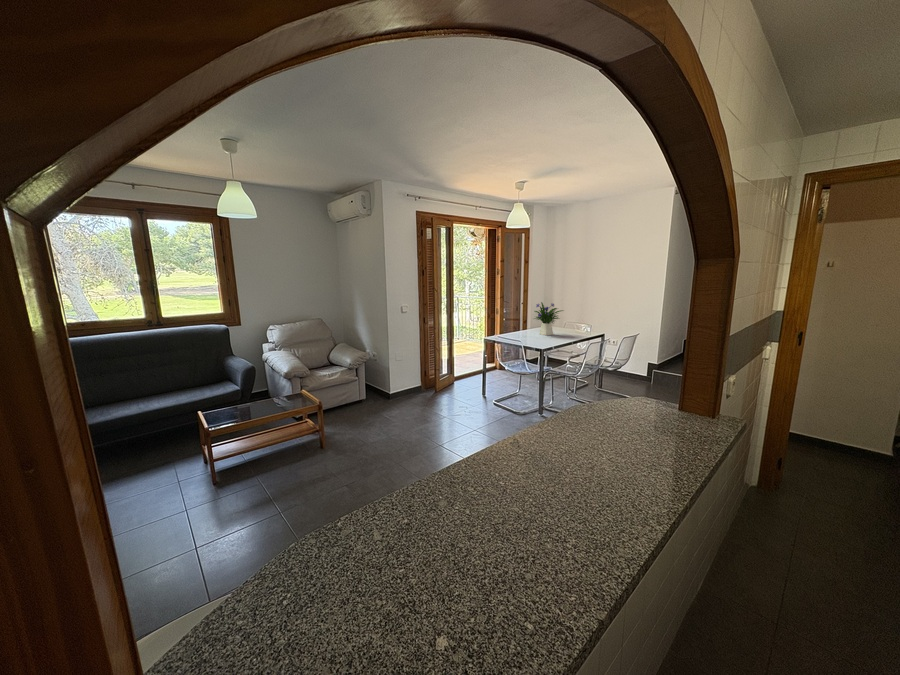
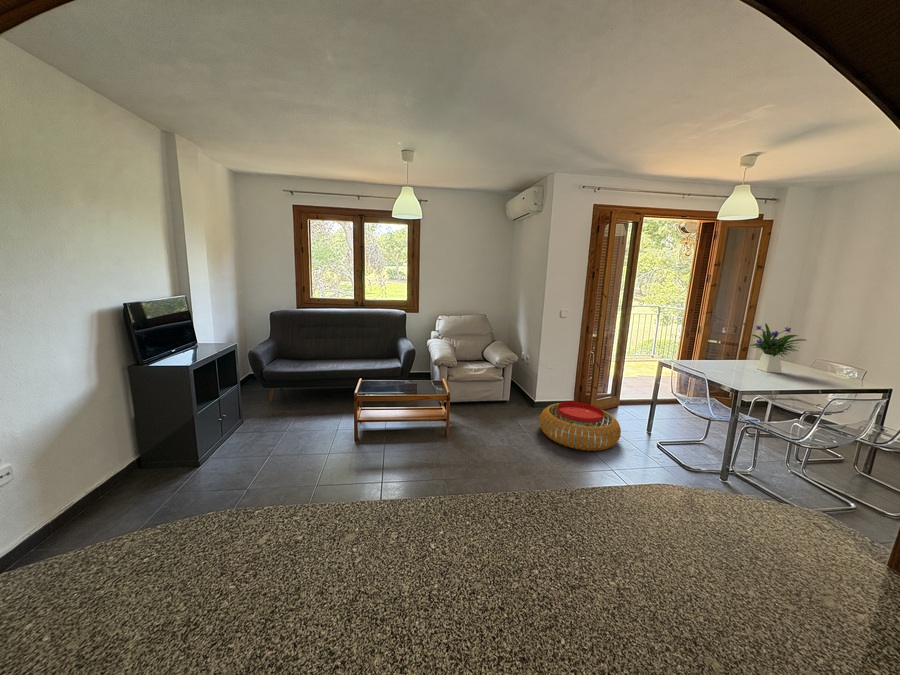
pouf: none [402,384,468,423] -> present [539,402,621,451]

